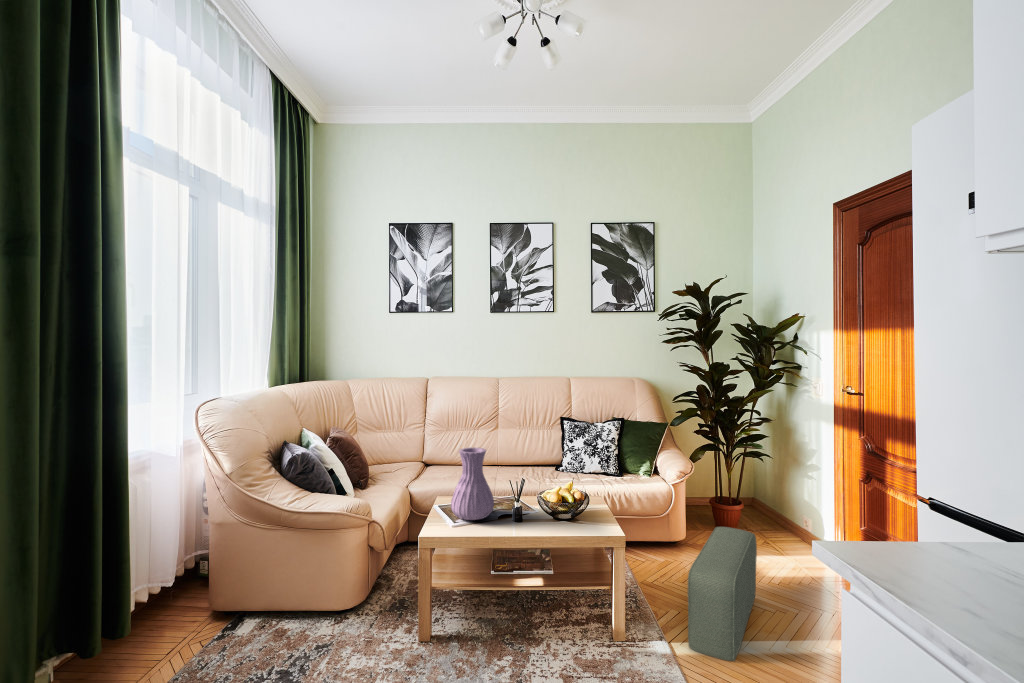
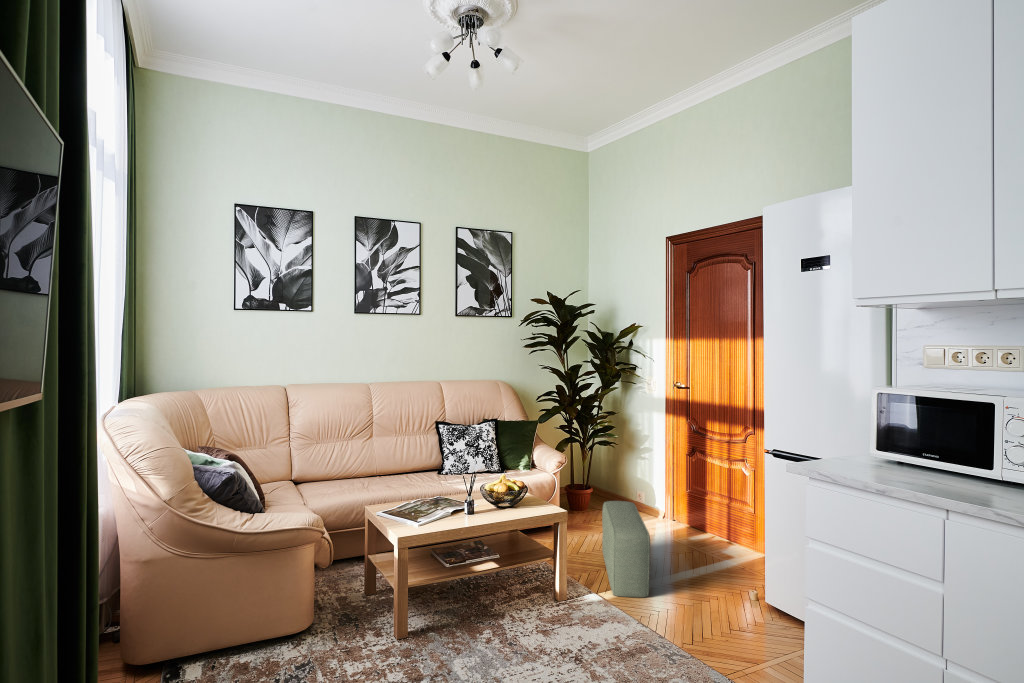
vase: present [451,448,494,520] -> none [407,449,449,518]

